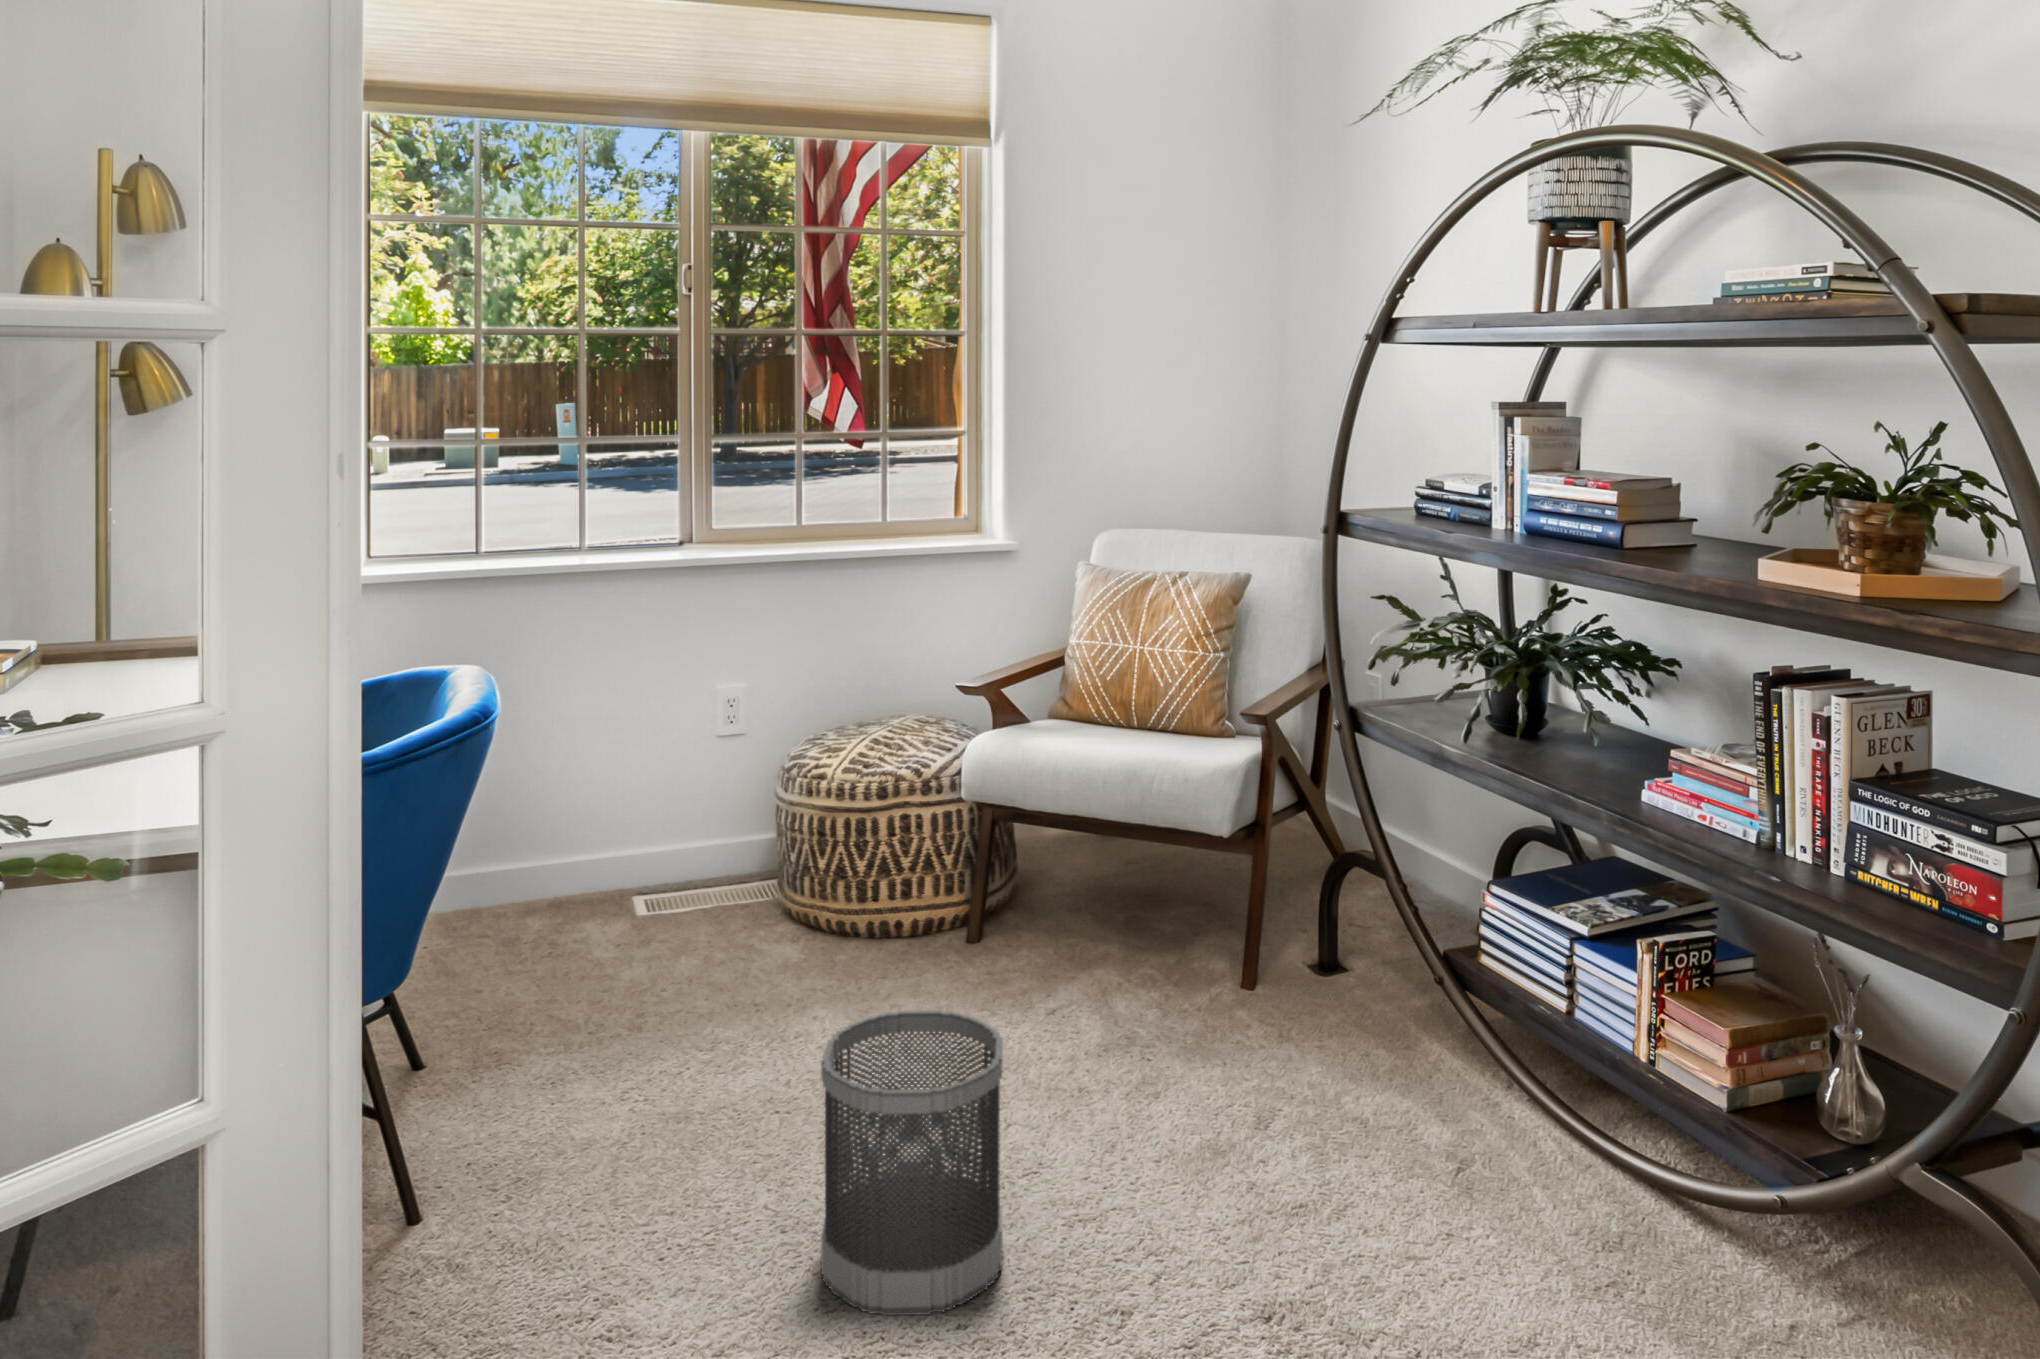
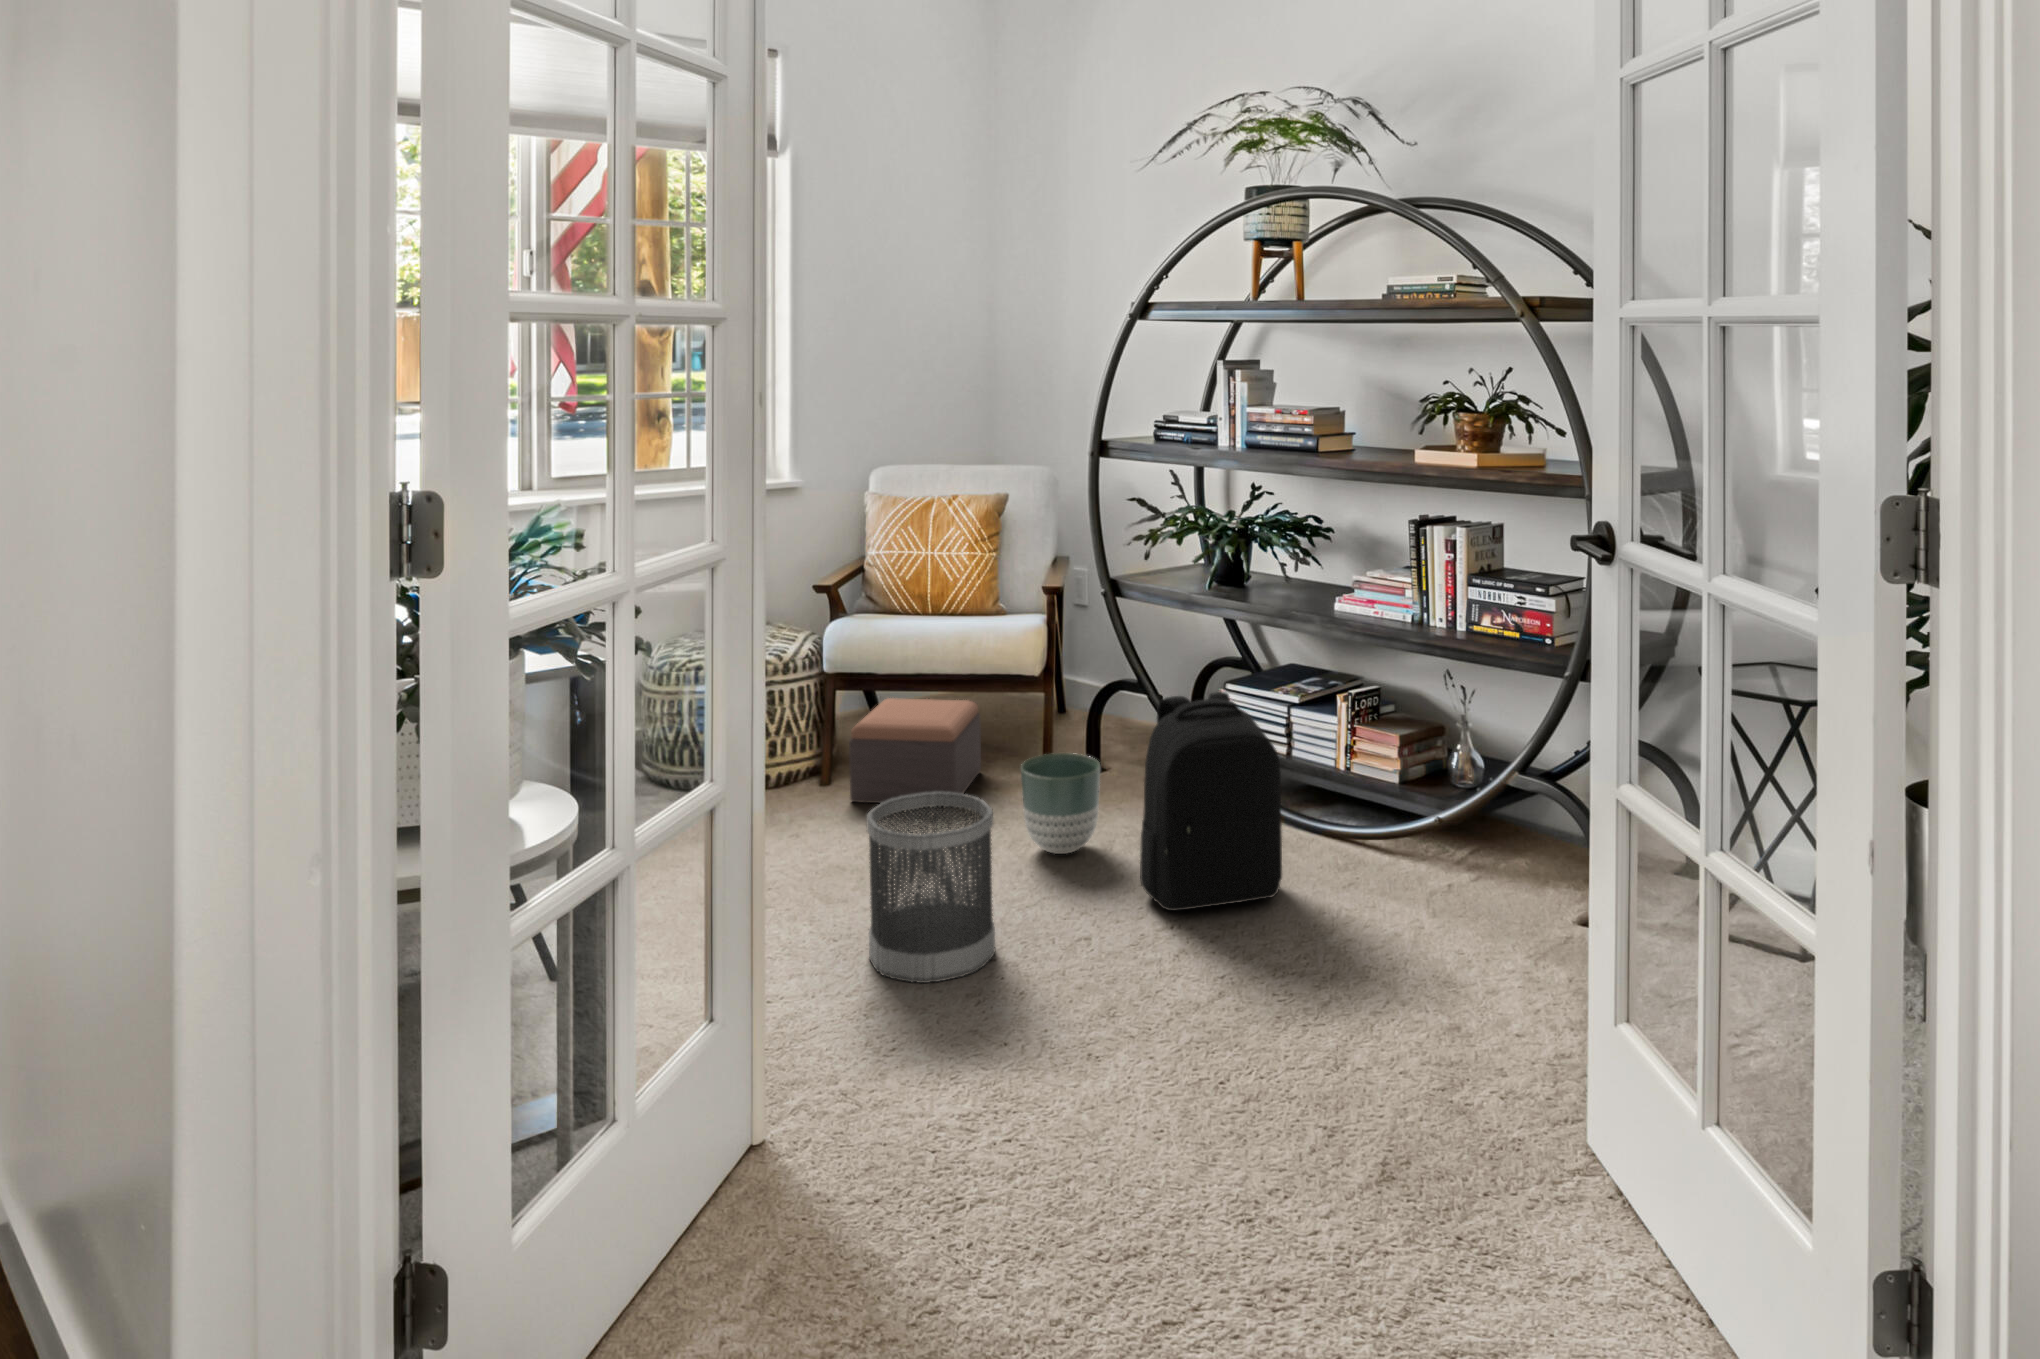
footstool: none [982,835,1171,1001] -> present [849,698,981,803]
backpack: none [1263,915,1493,1275] -> present [1140,692,1282,911]
planter: none [1143,959,1259,1115] -> present [1021,753,1100,854]

